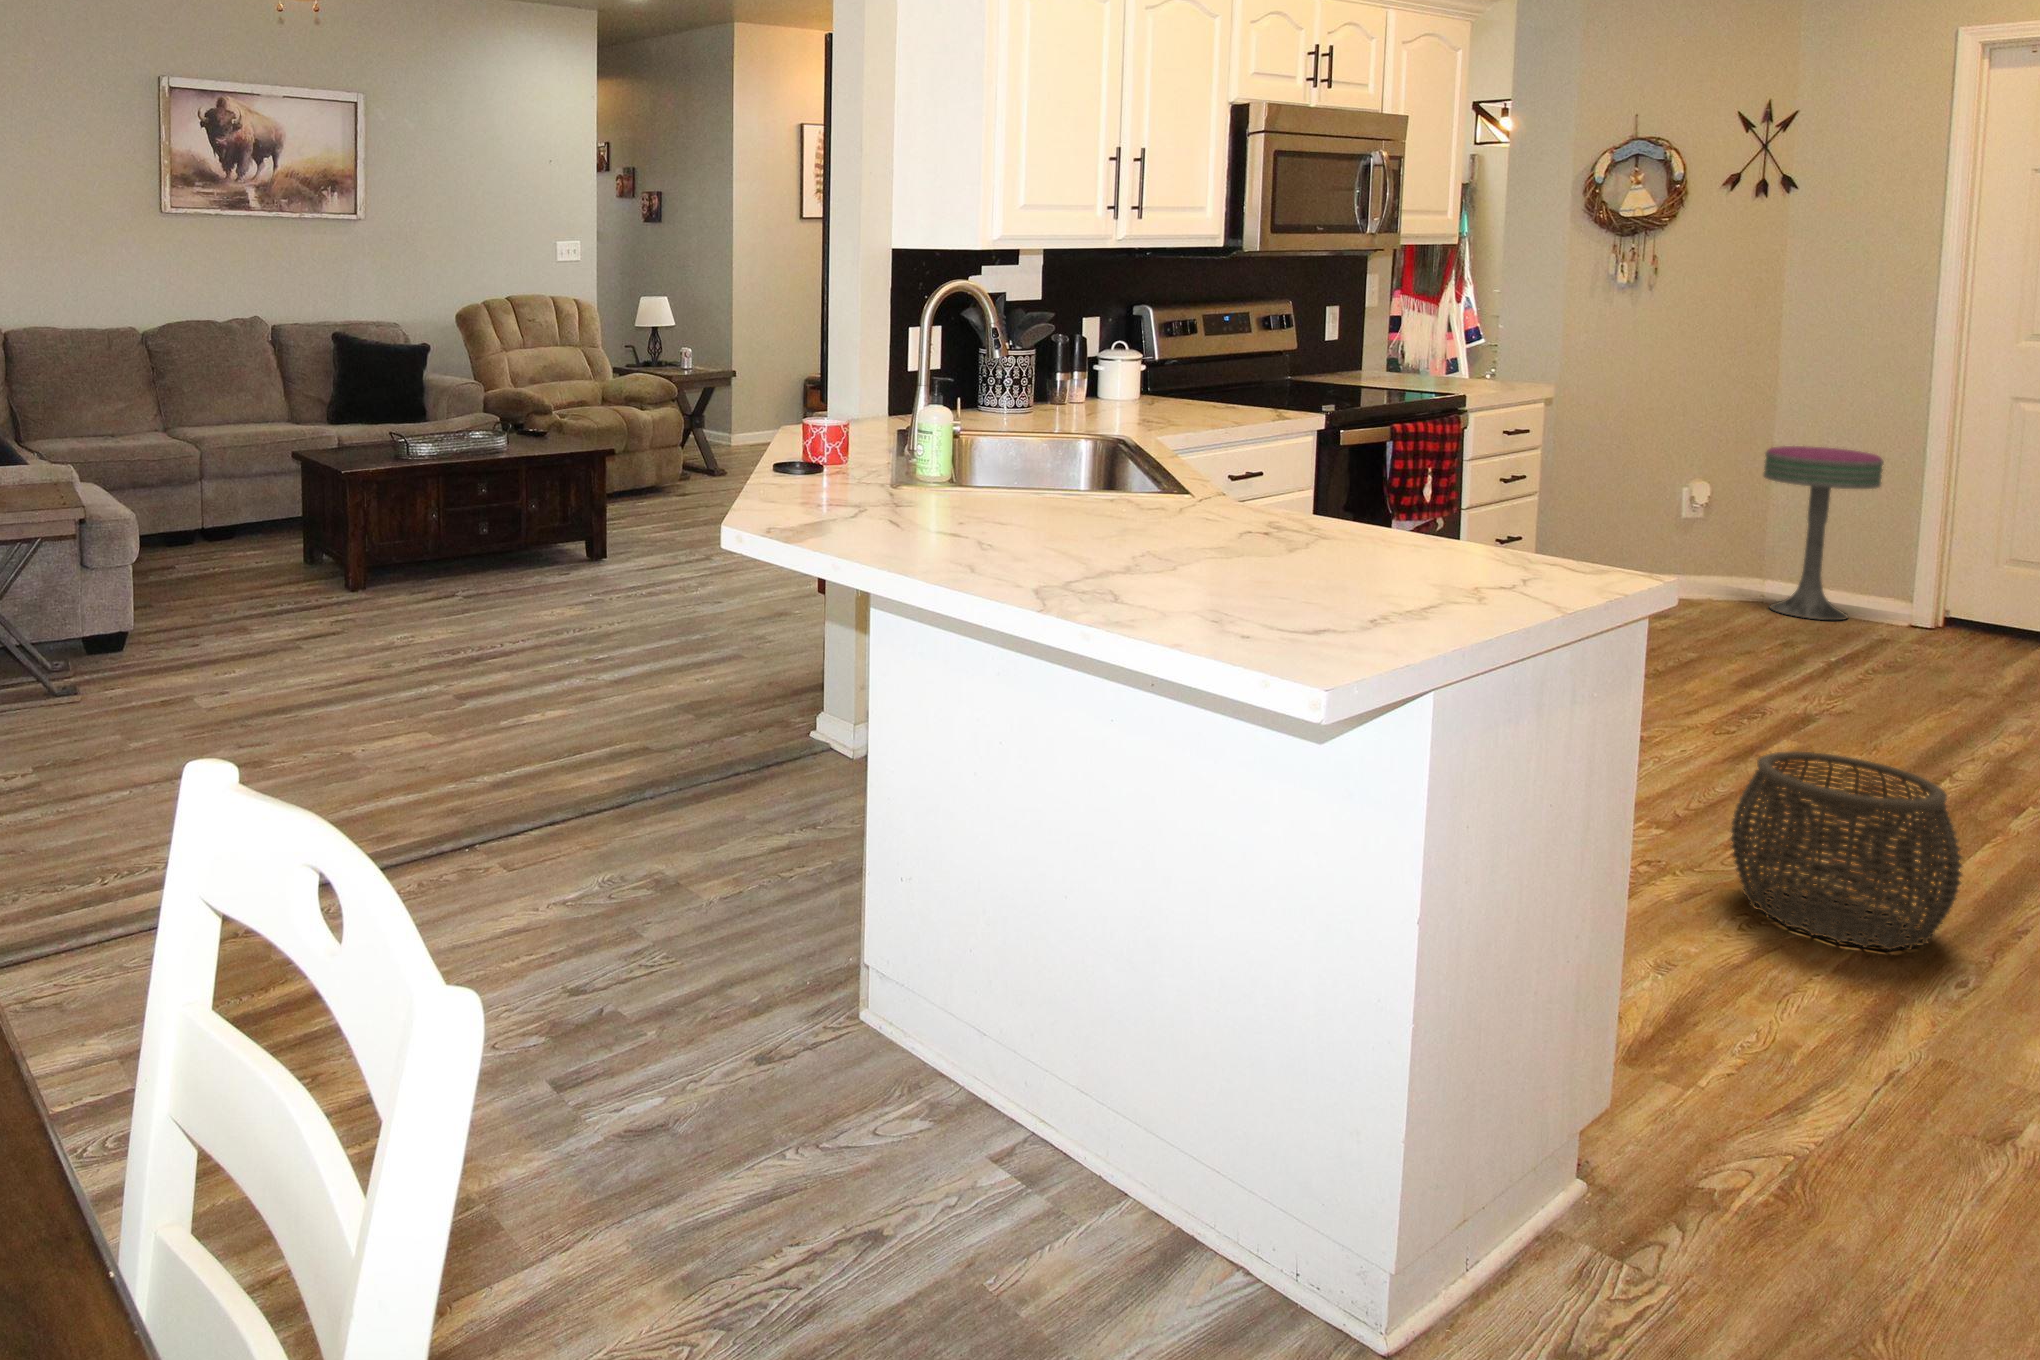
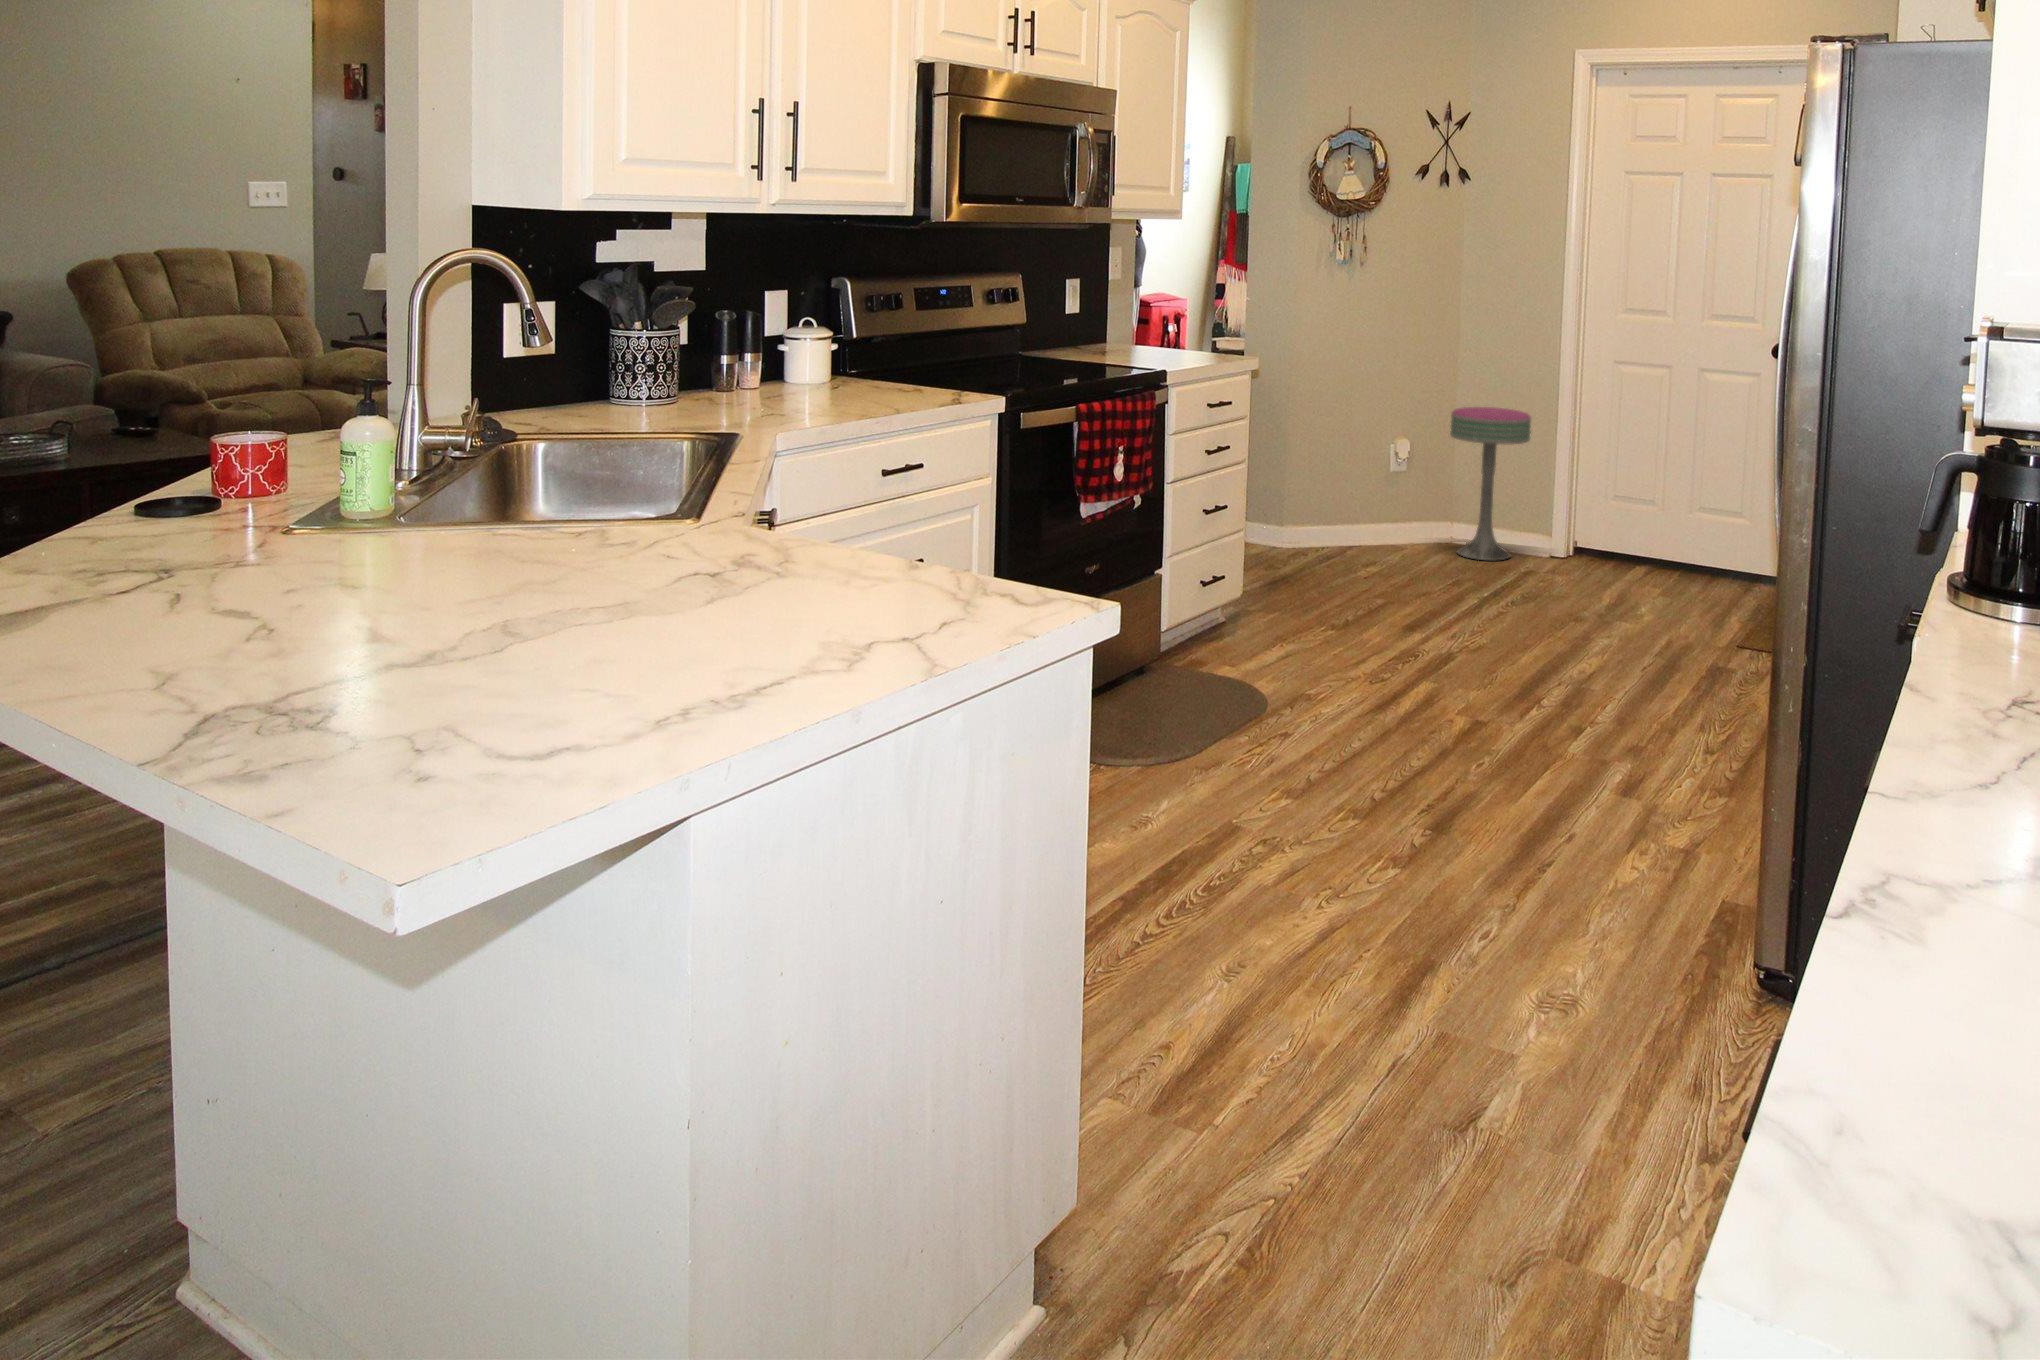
woven basket: present [1731,752,1962,950] -> none [1321,720,1489,911]

